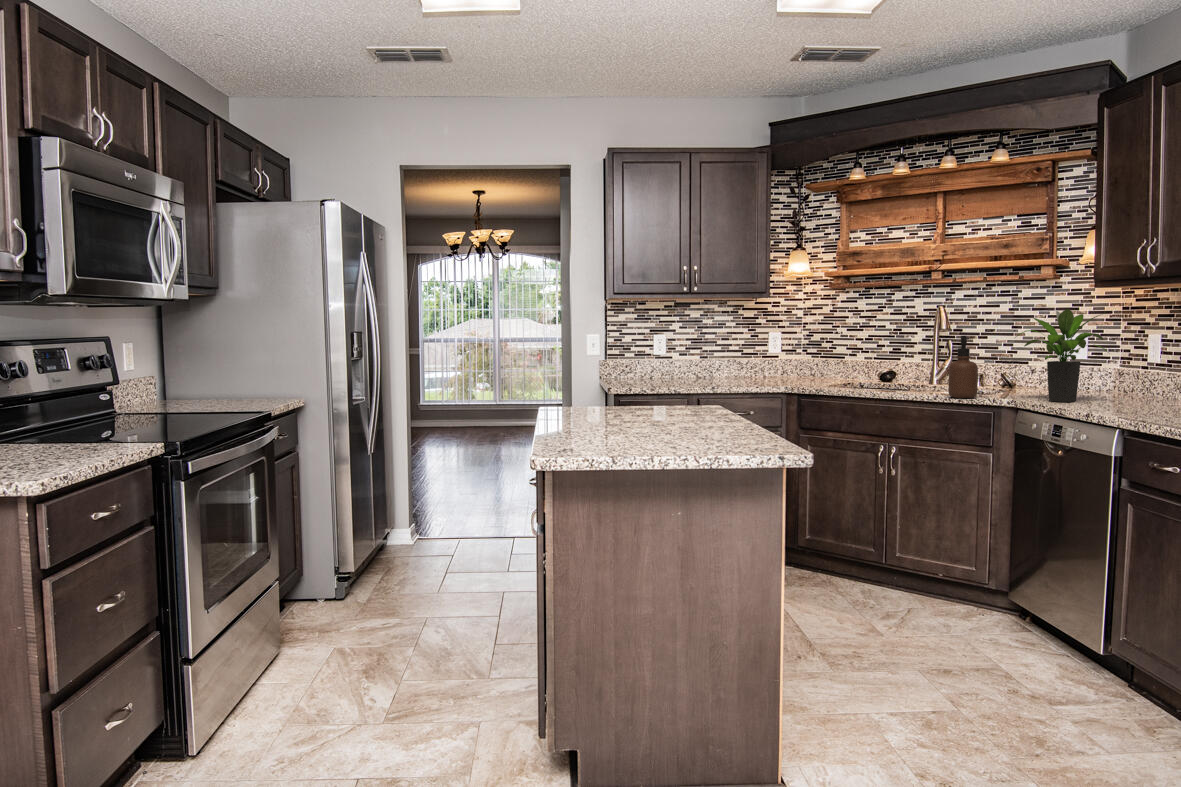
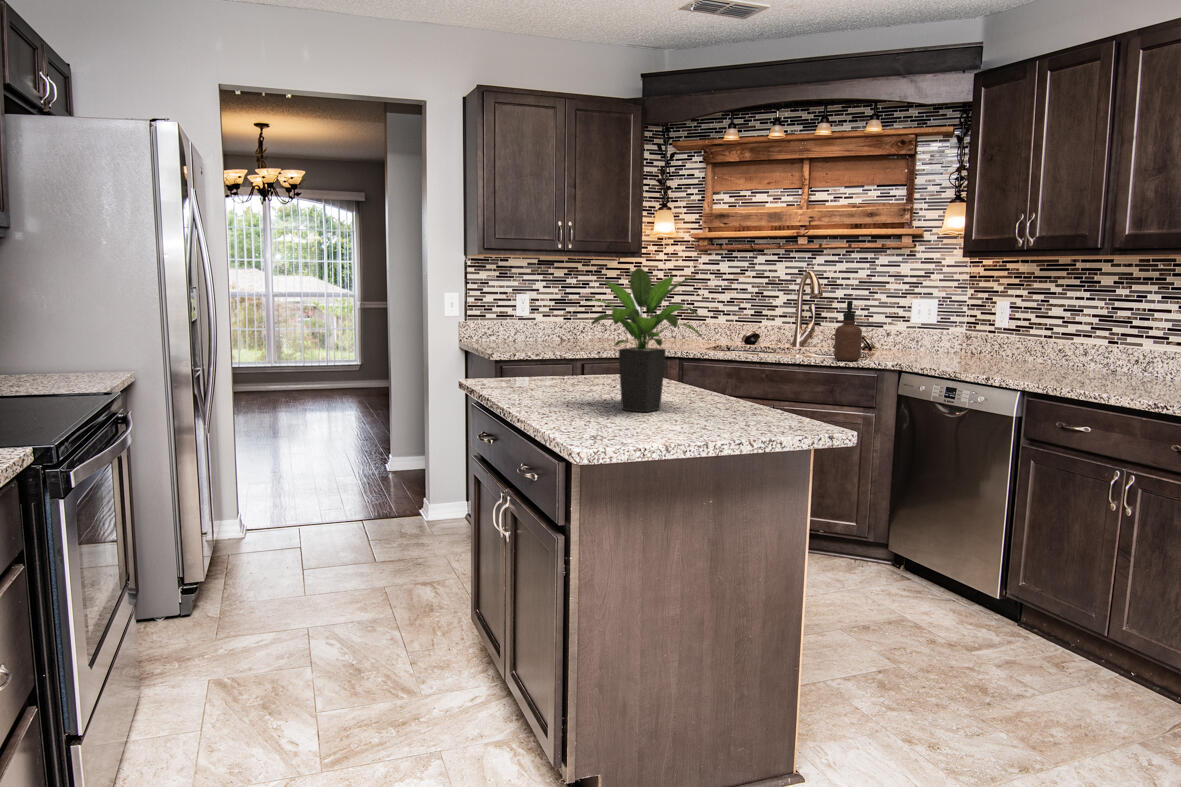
potted plant: present [1016,309,1109,402] -> present [589,268,703,412]

